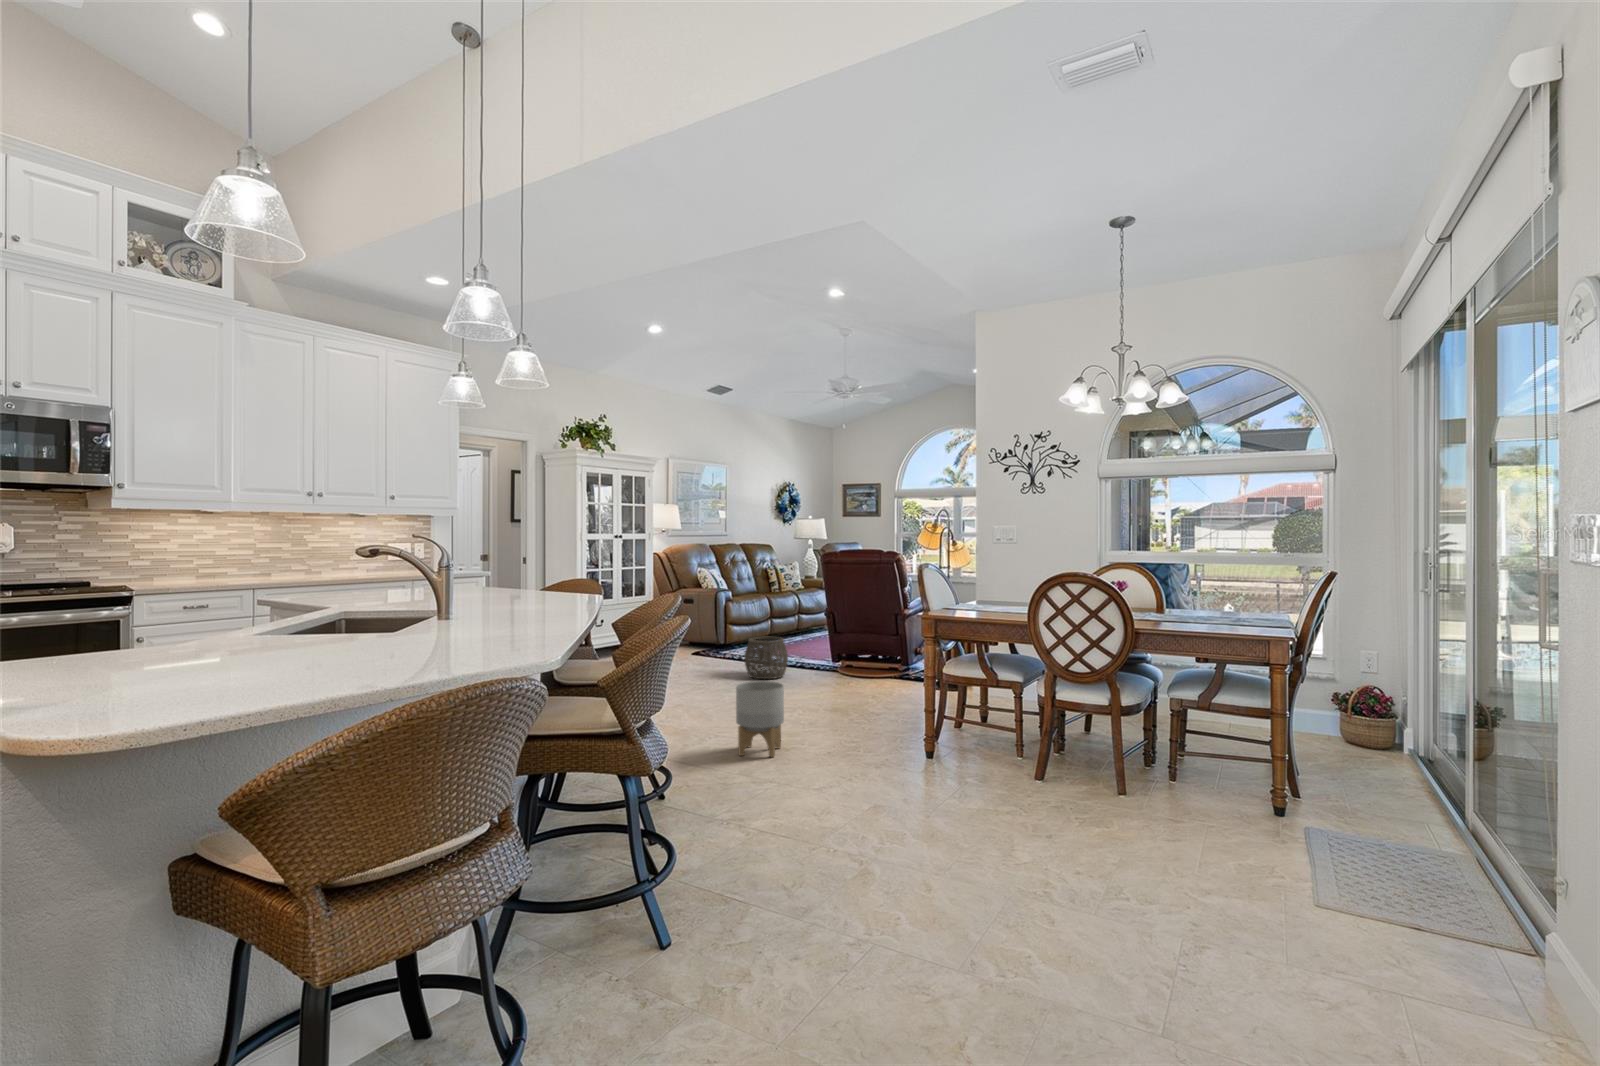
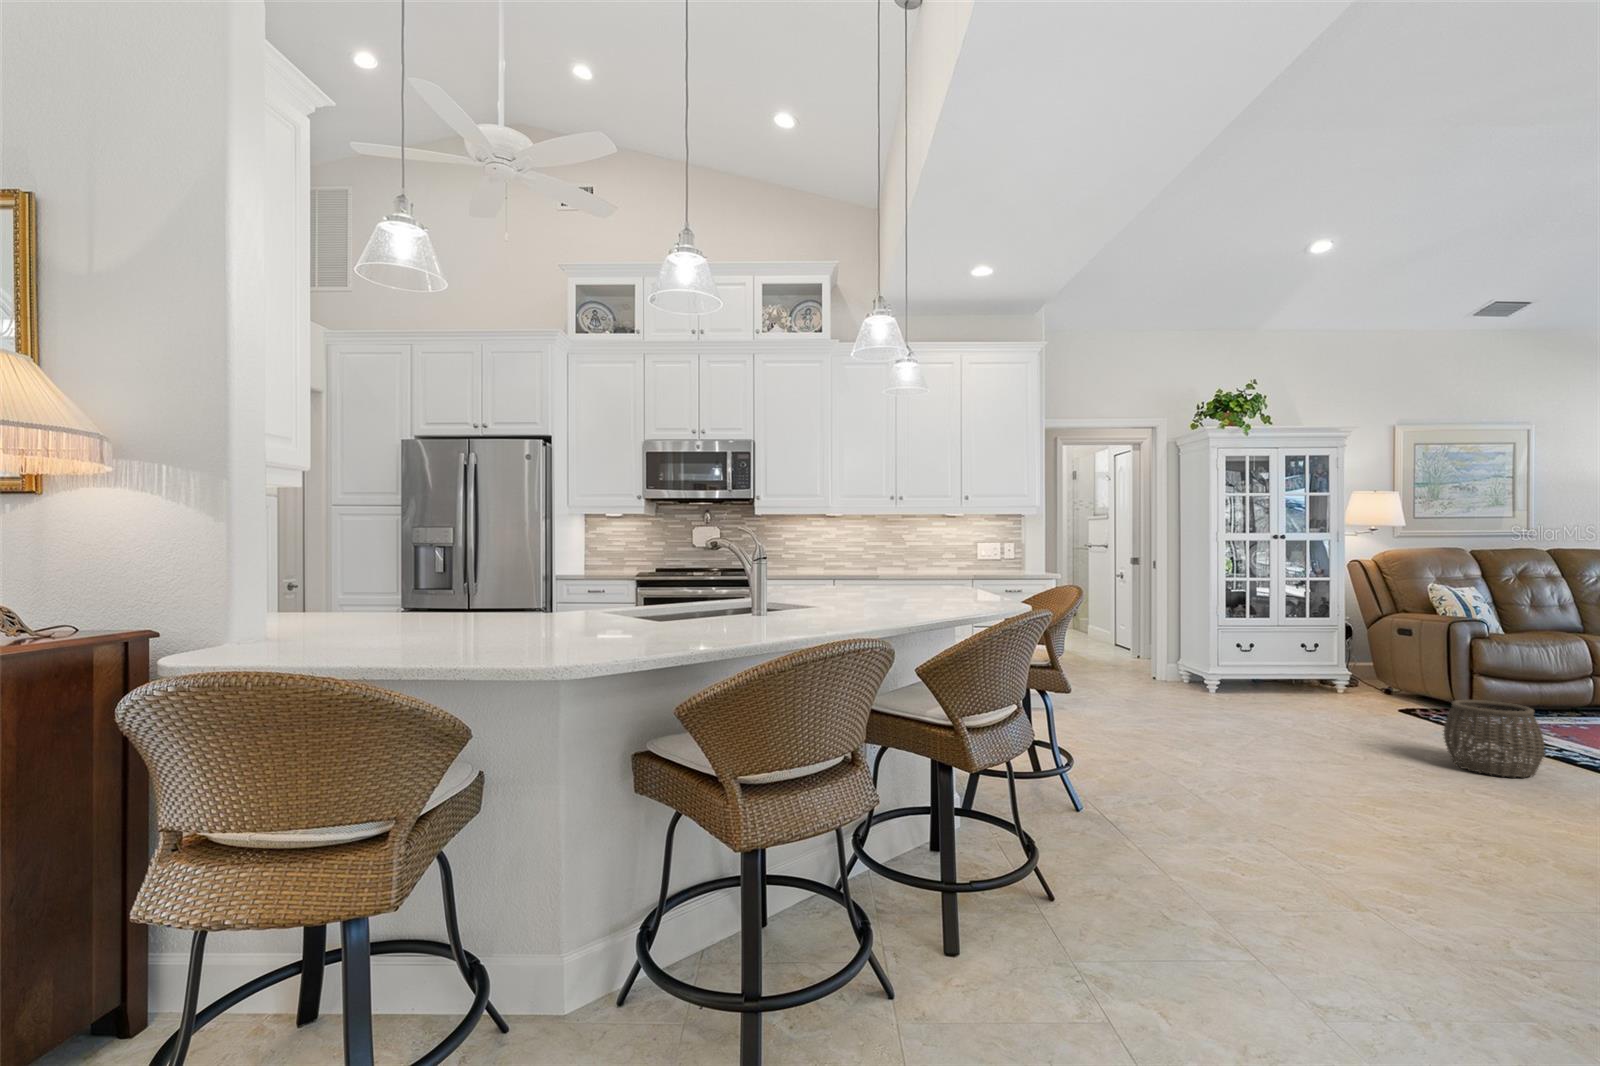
planter: present [736,681,784,757] -> none [1229,755,1323,892]

